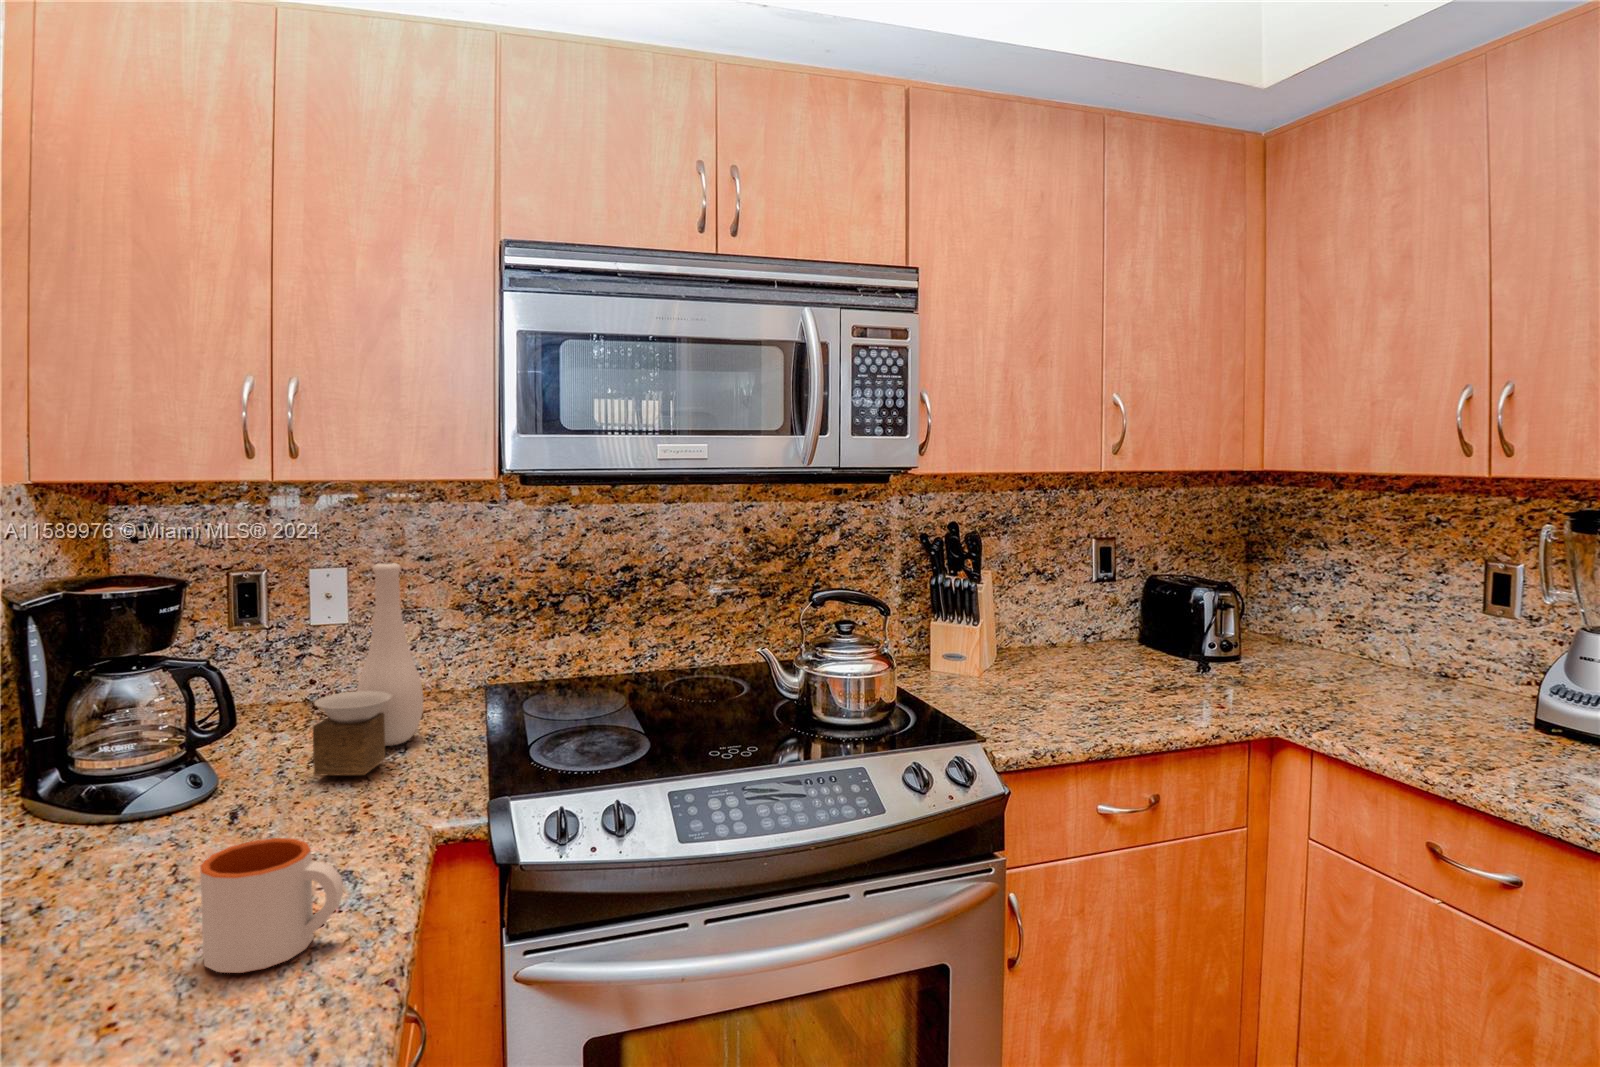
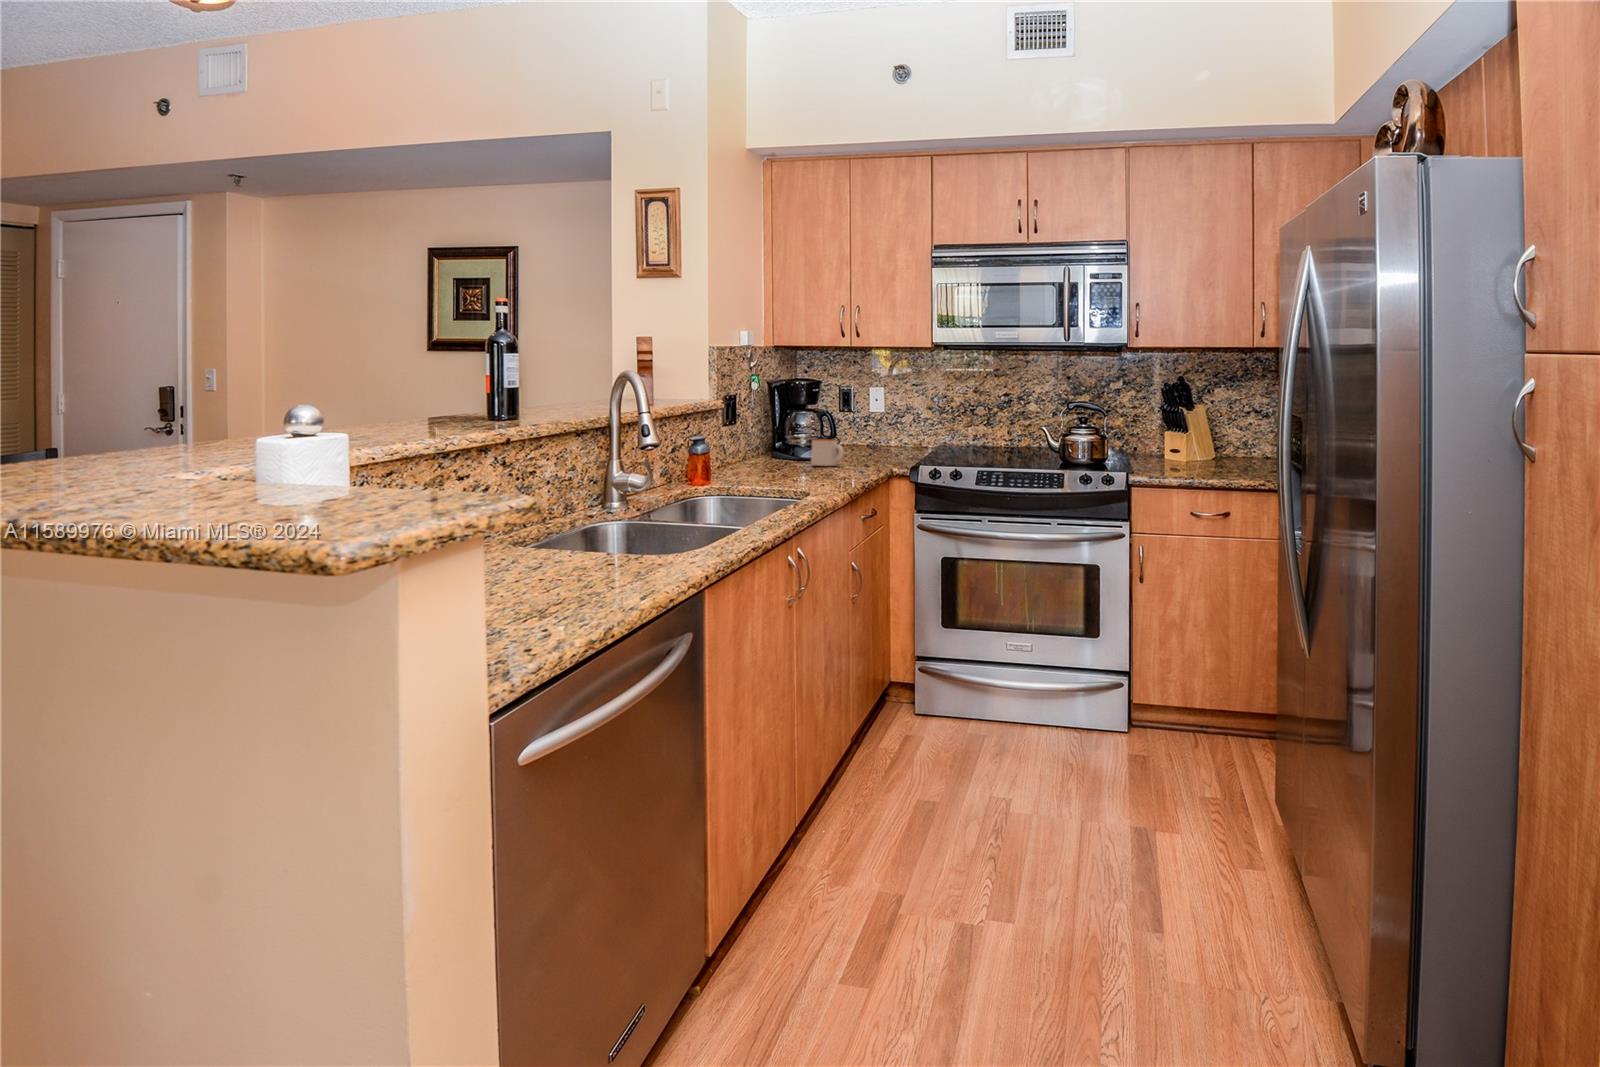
vase: present [313,563,423,776] -> none [855,380,899,453]

